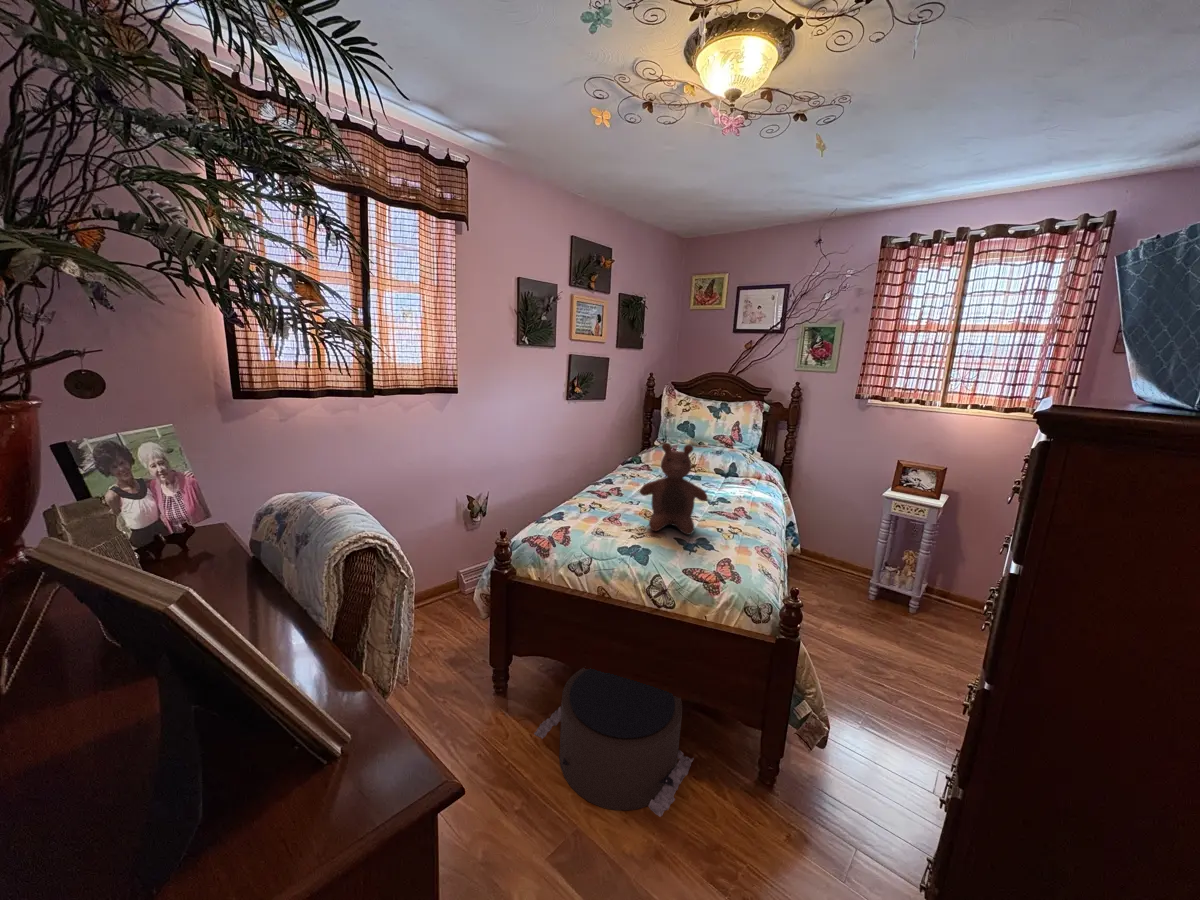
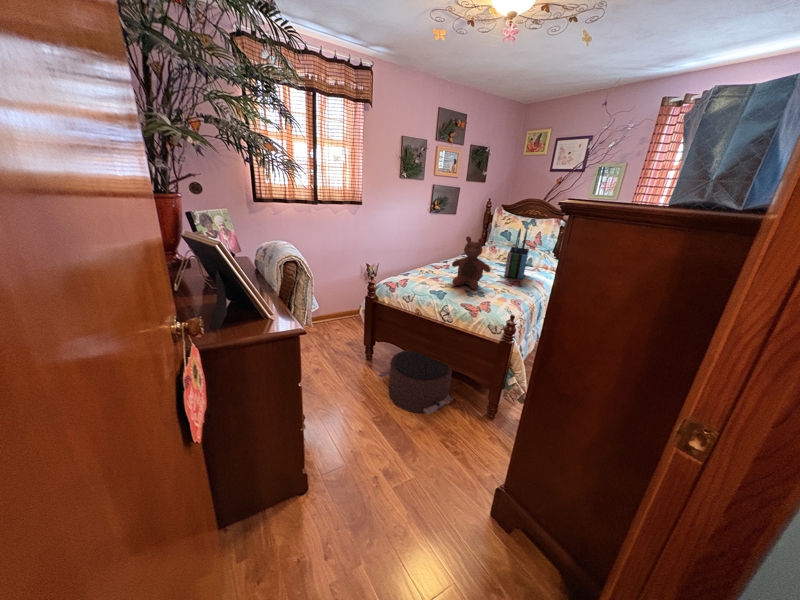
tote bag: none [710,421,751,502] -> present [504,229,529,279]

